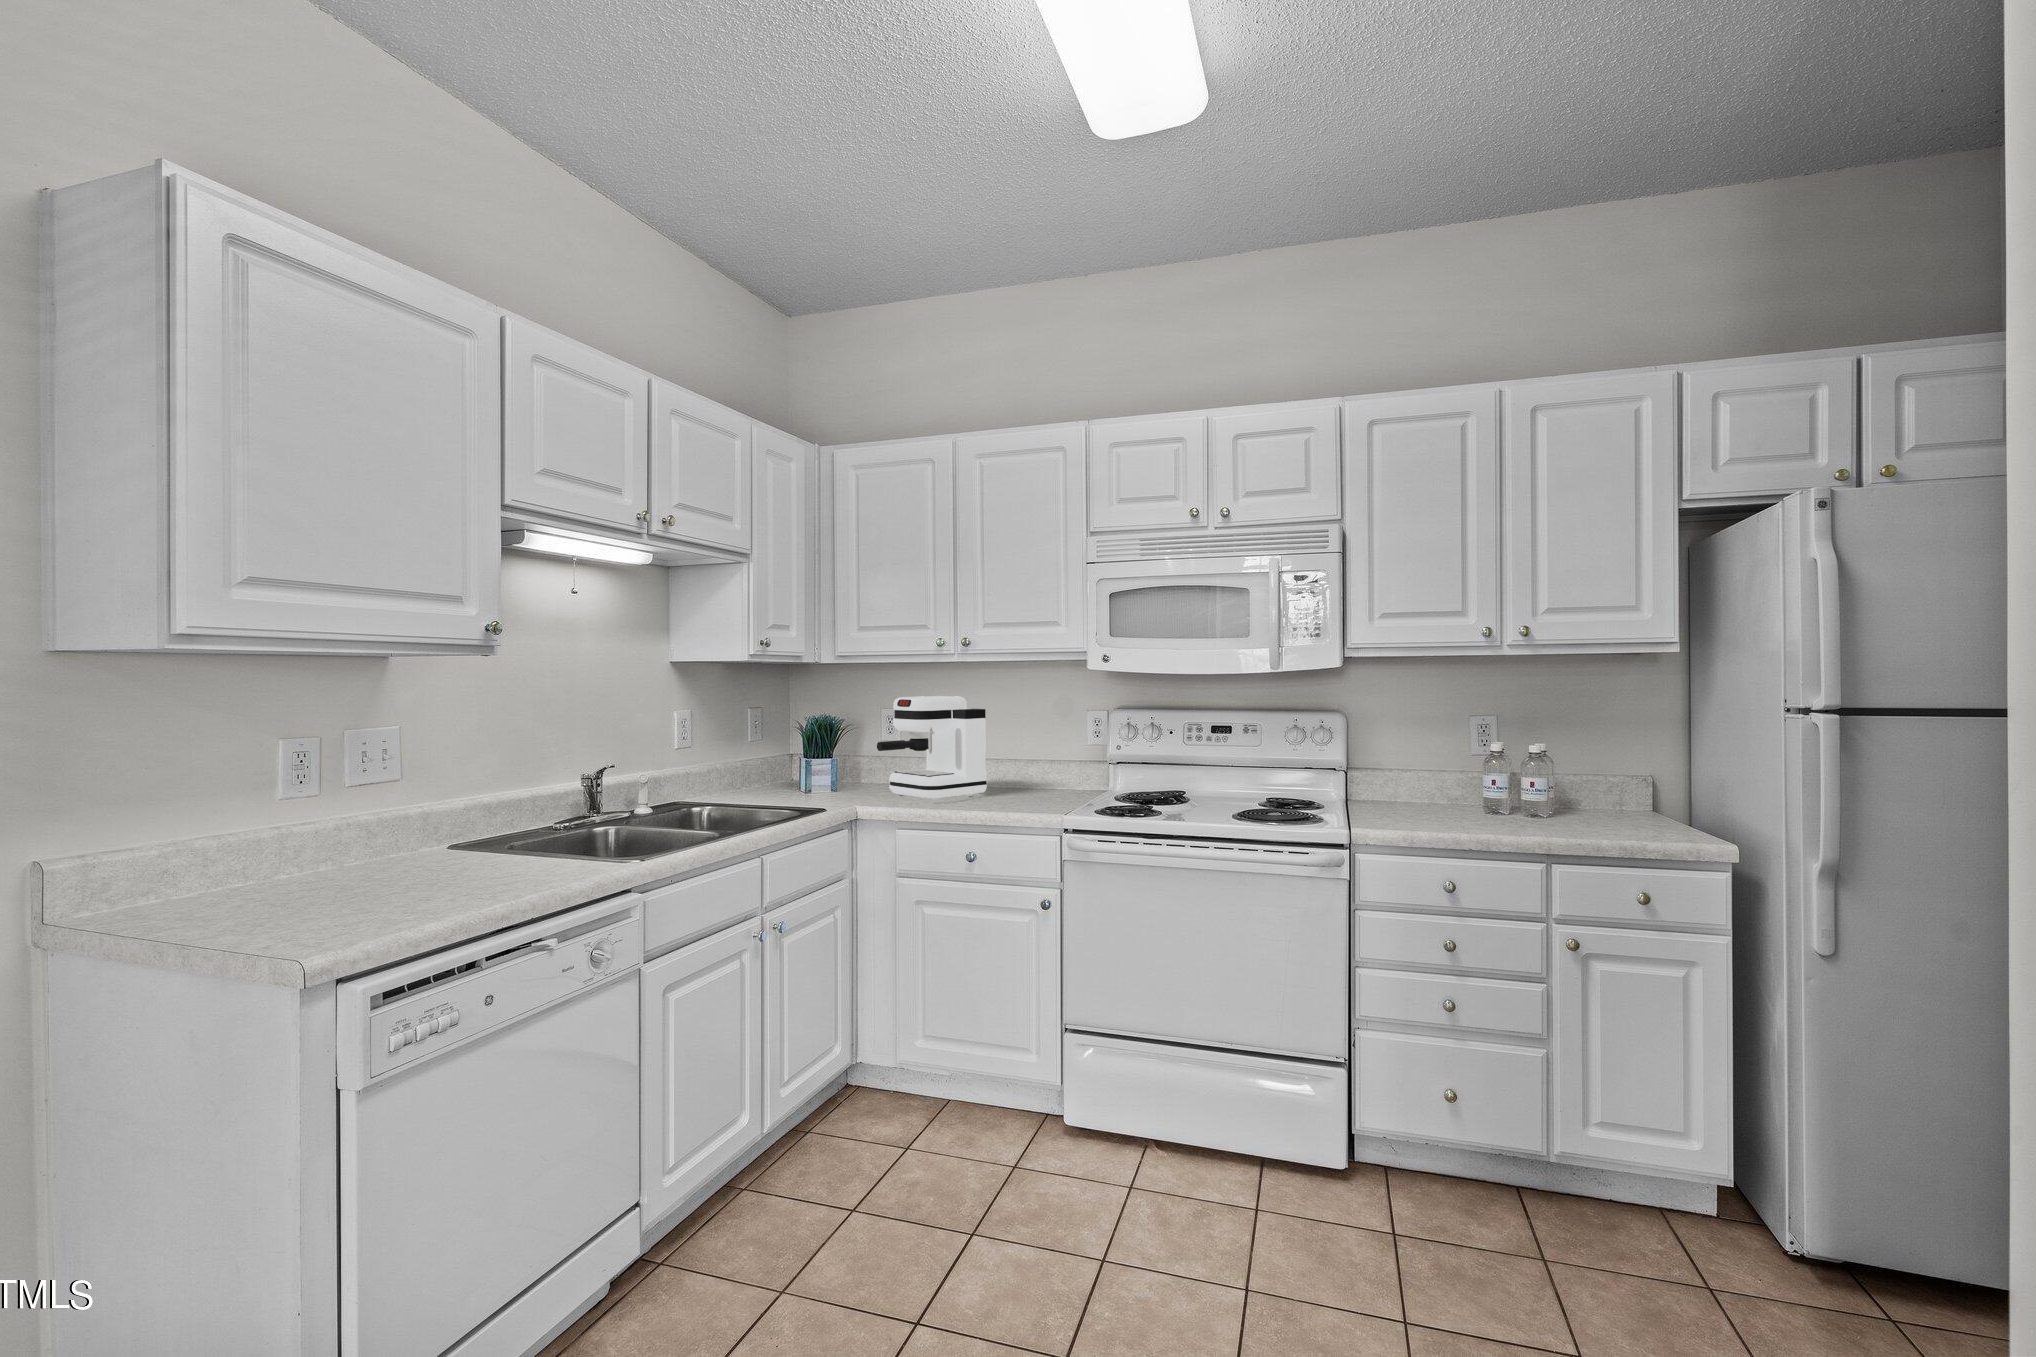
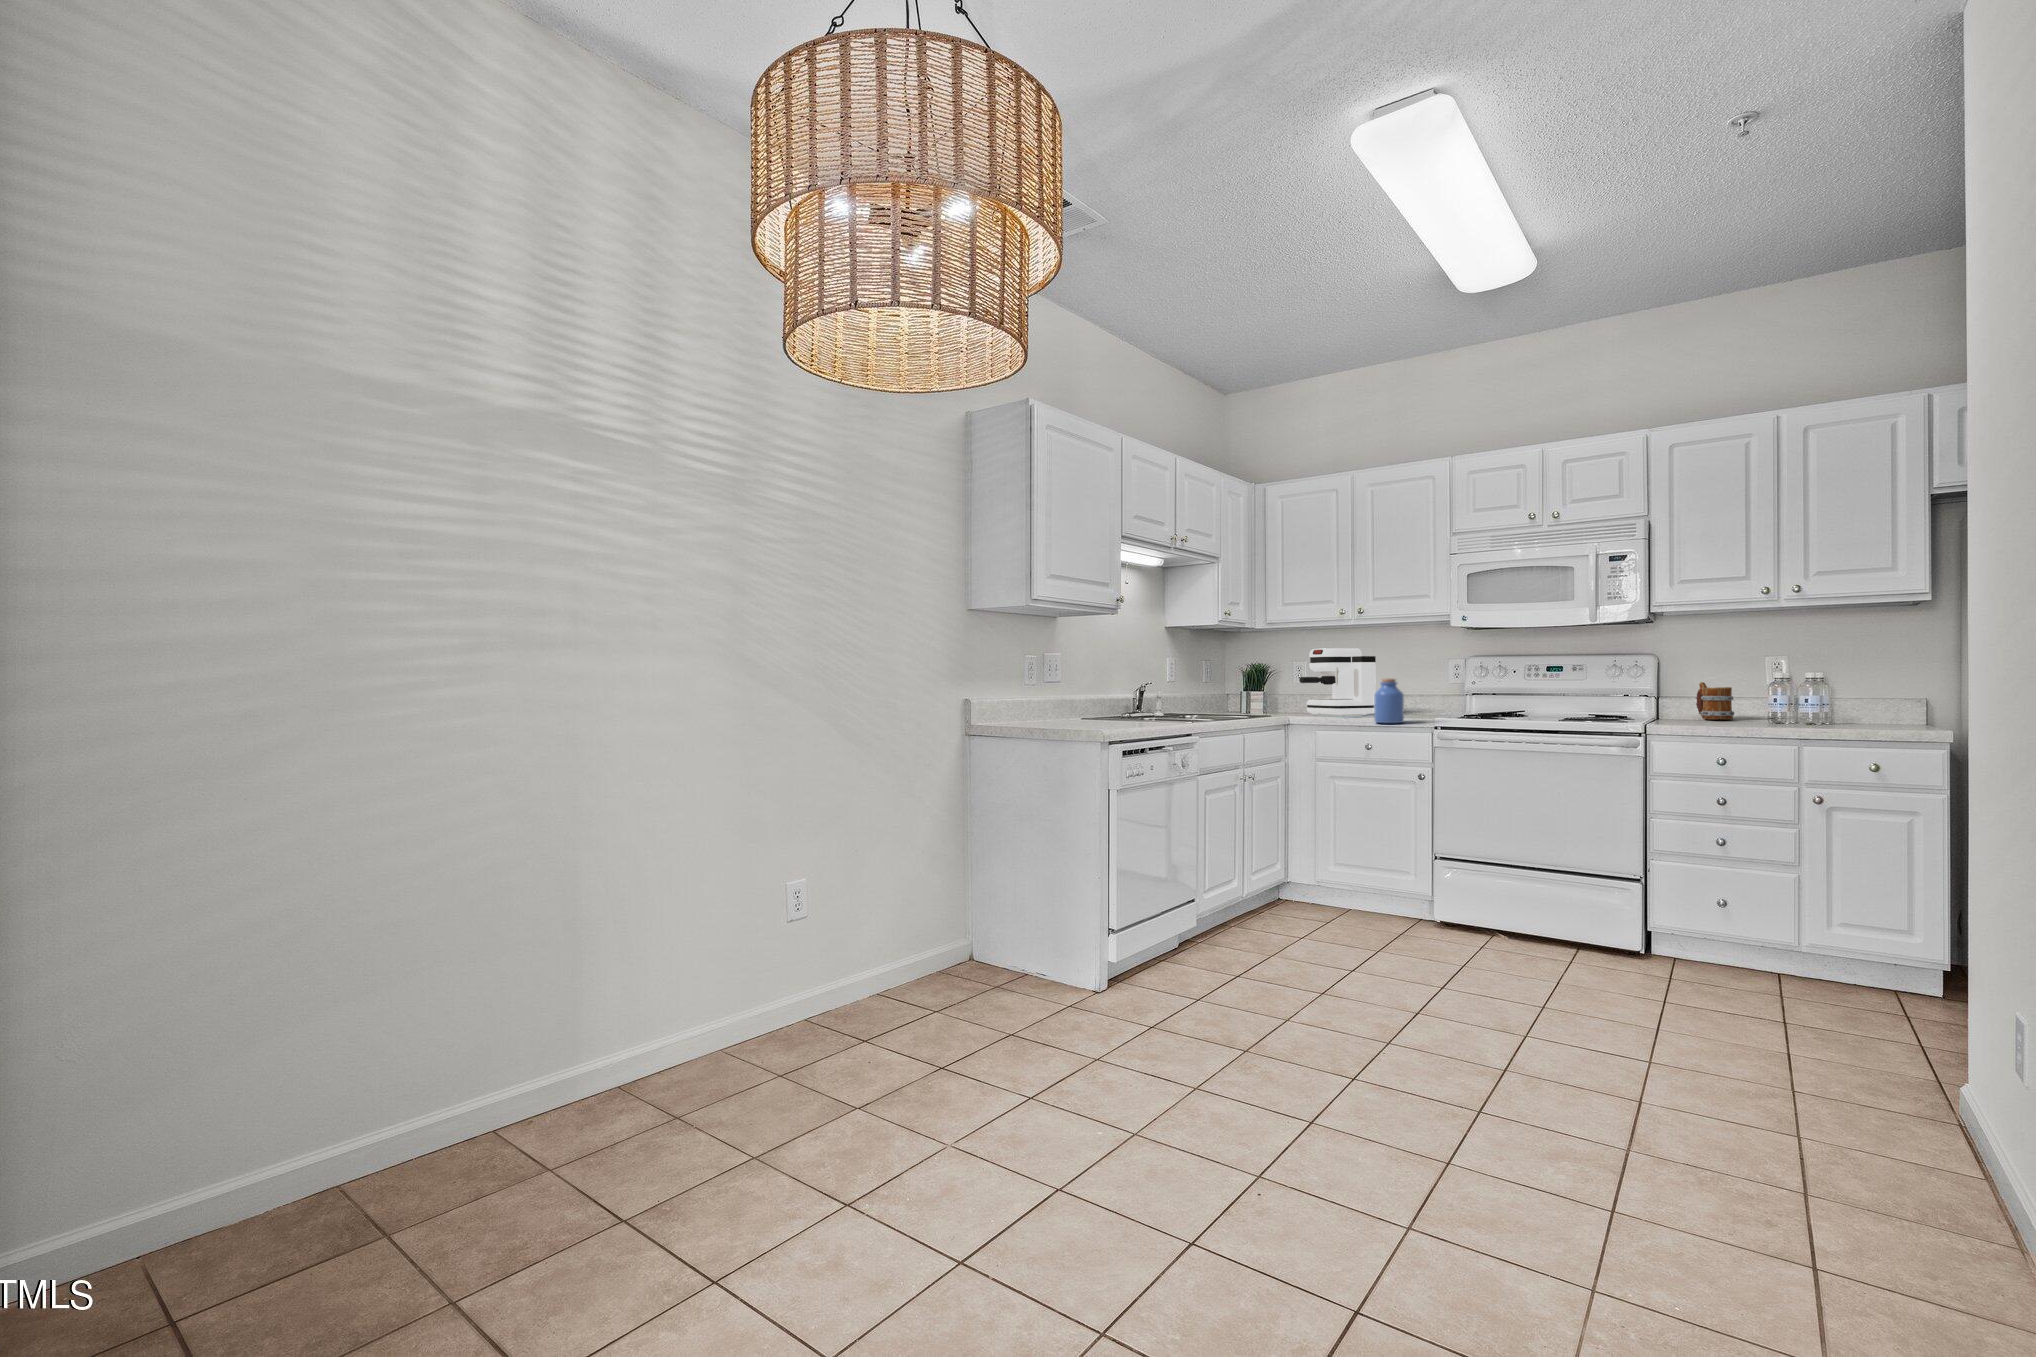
jar: none [981,750,1023,820] -> present [1374,679,1404,723]
mug: none [1394,752,1442,806] -> present [1696,682,1734,719]

